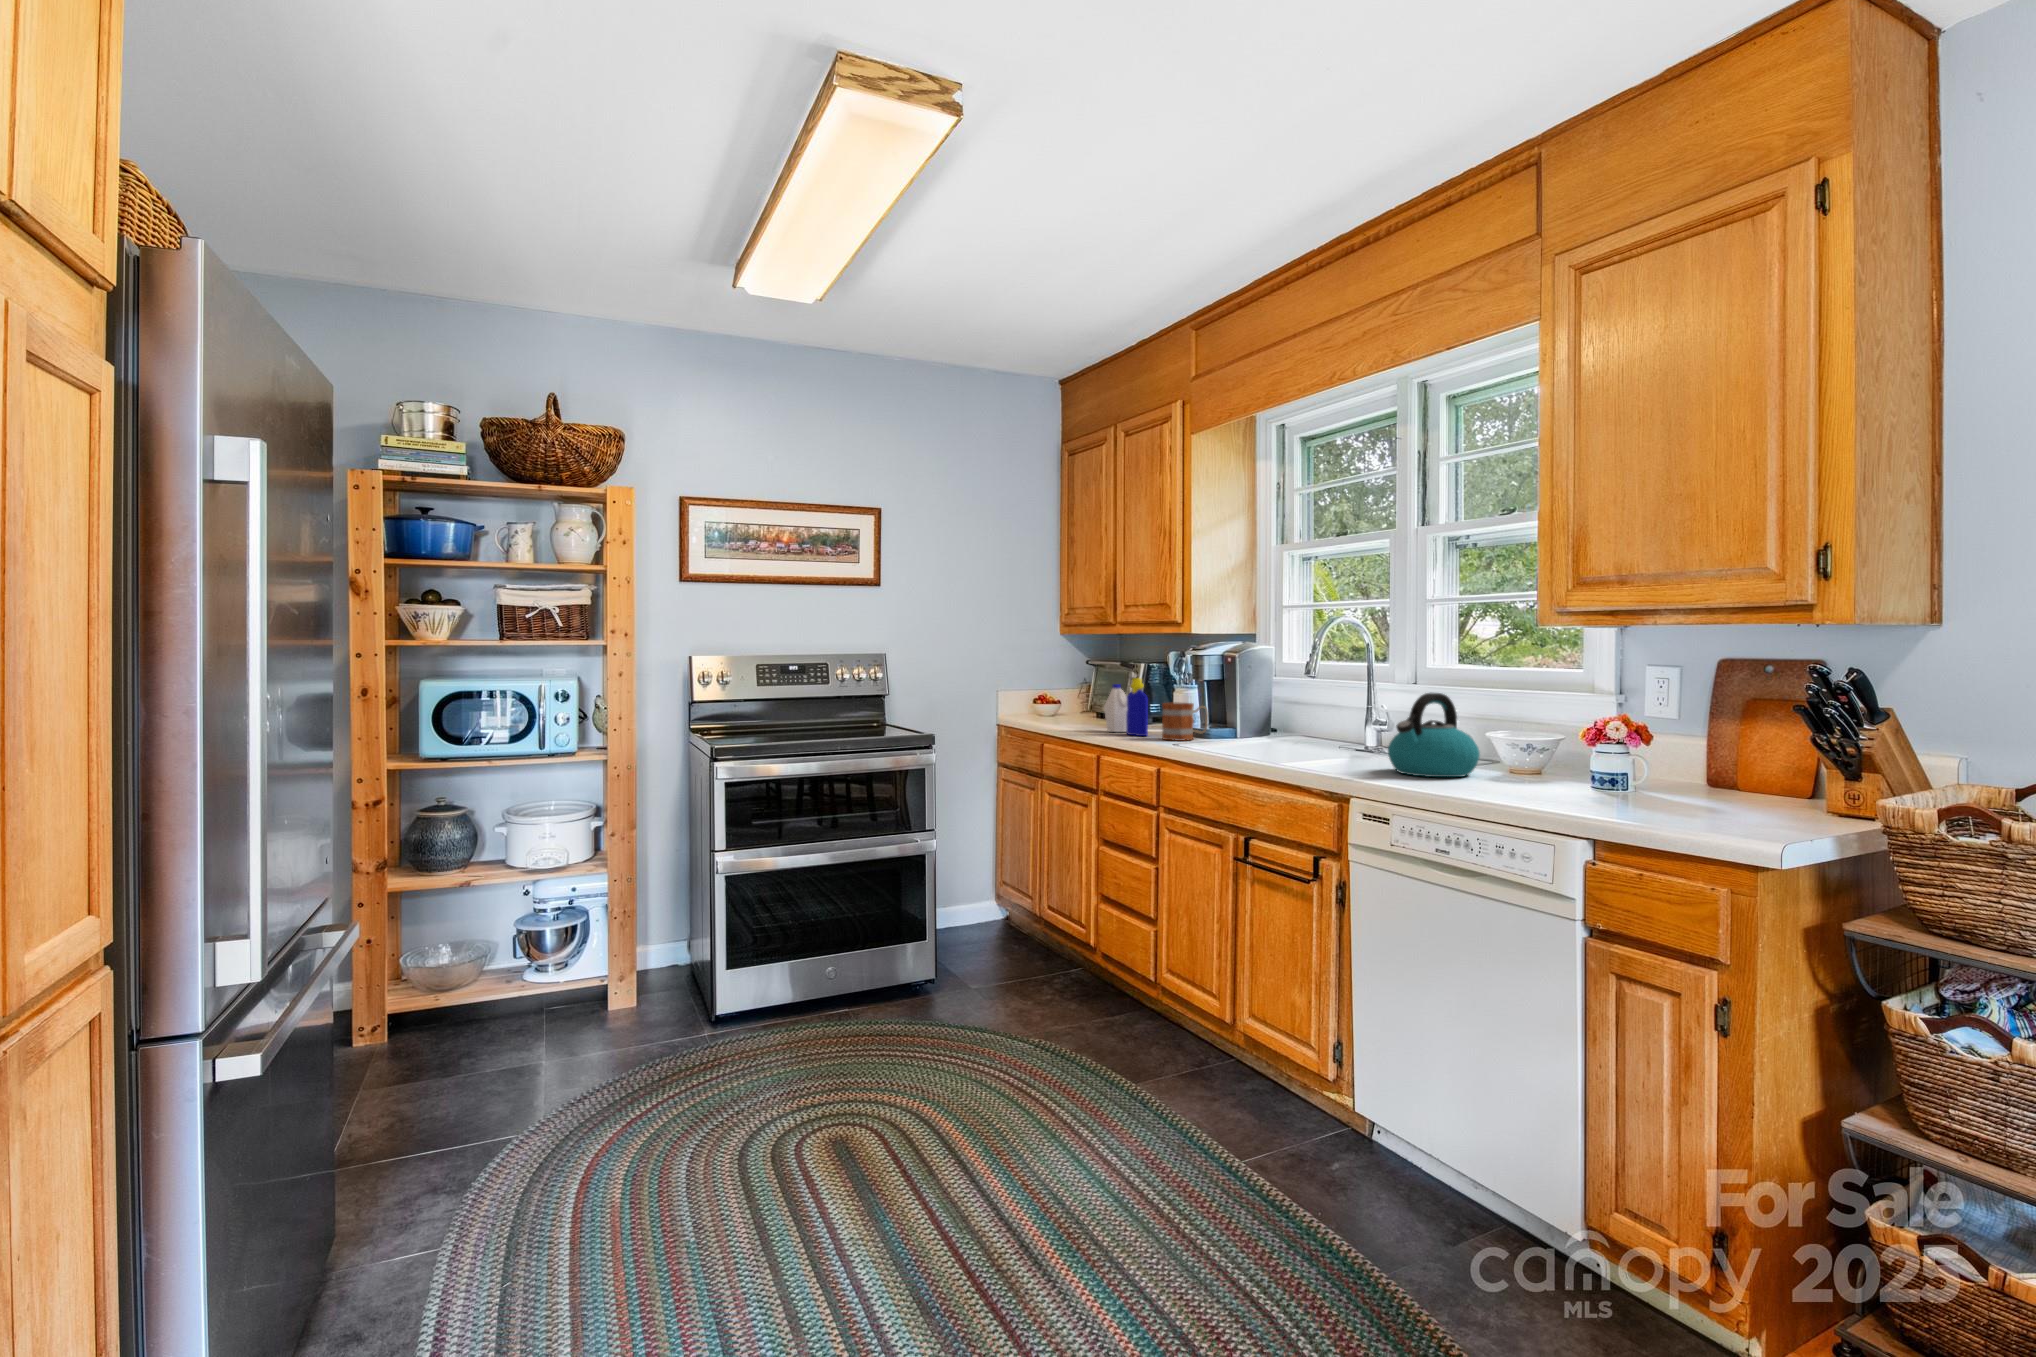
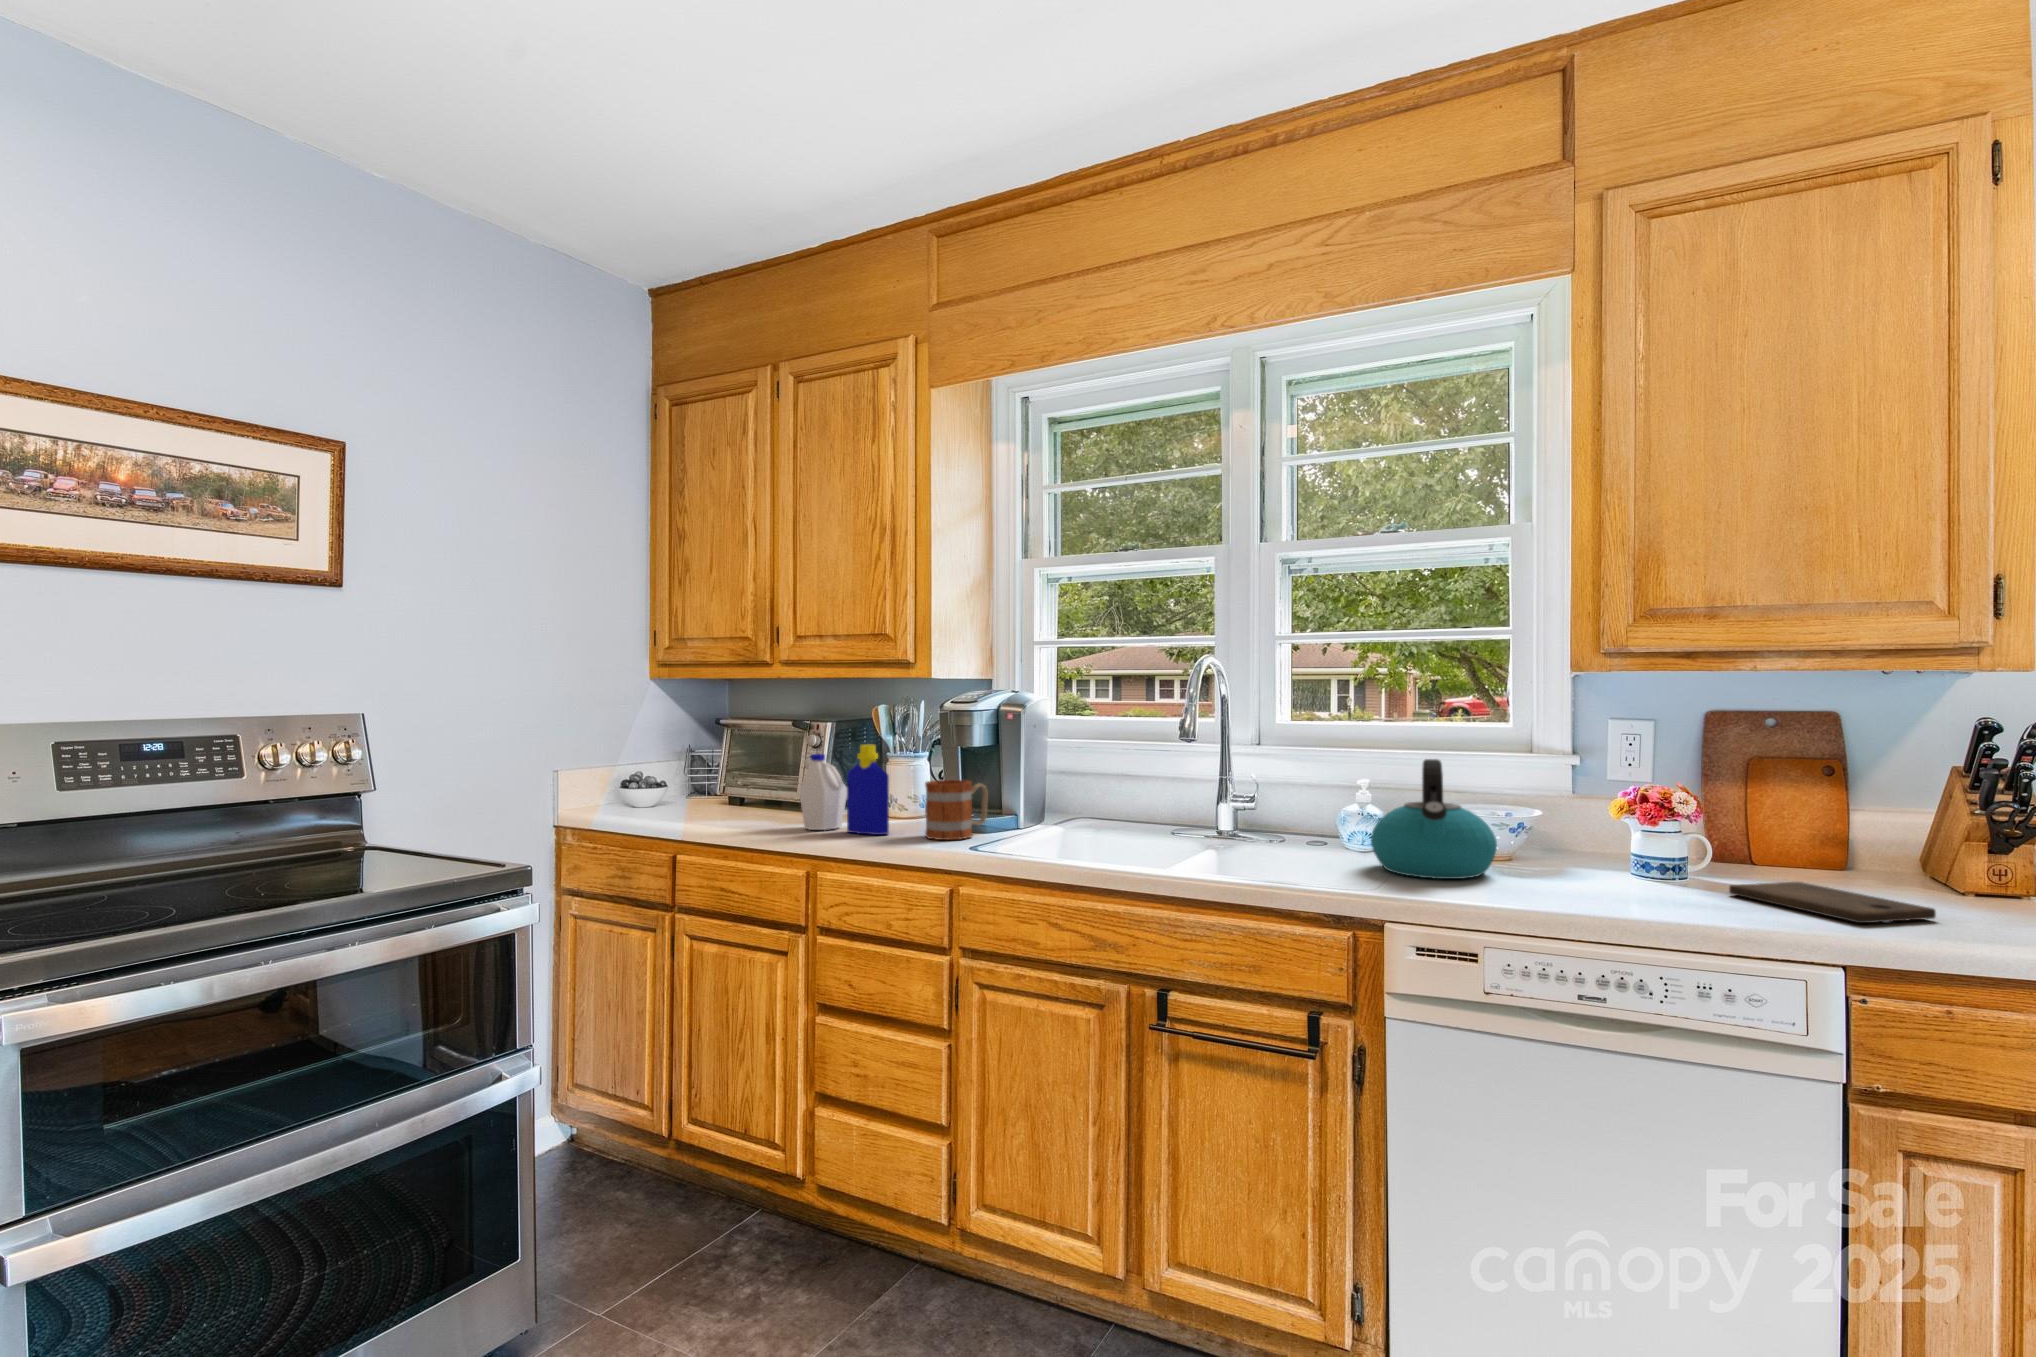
cutting board: none [1608,791,1709,818] -> present [1729,882,1936,923]

